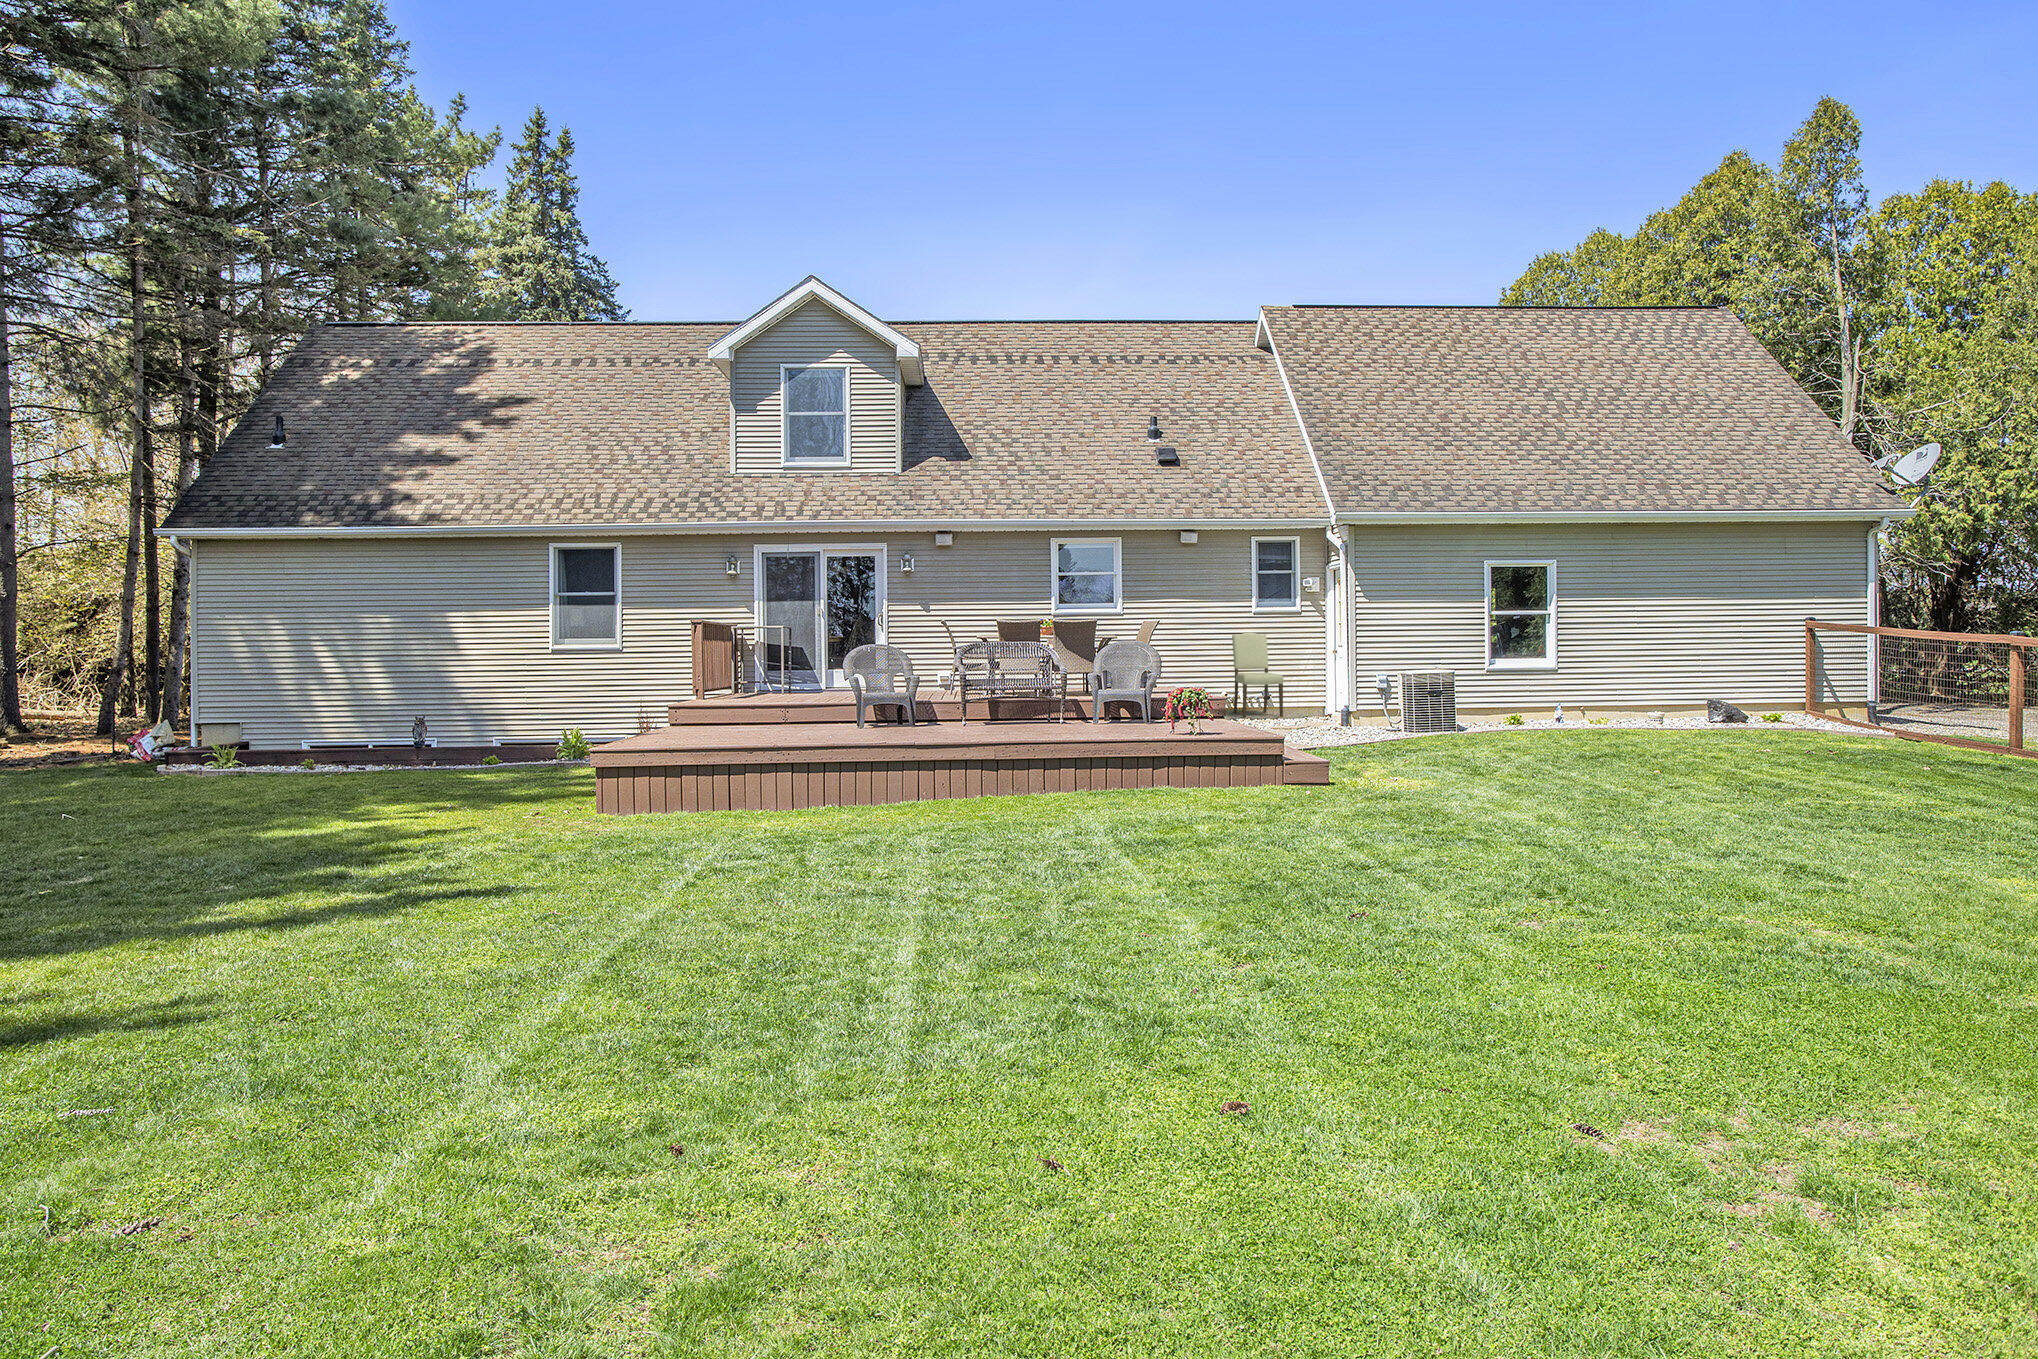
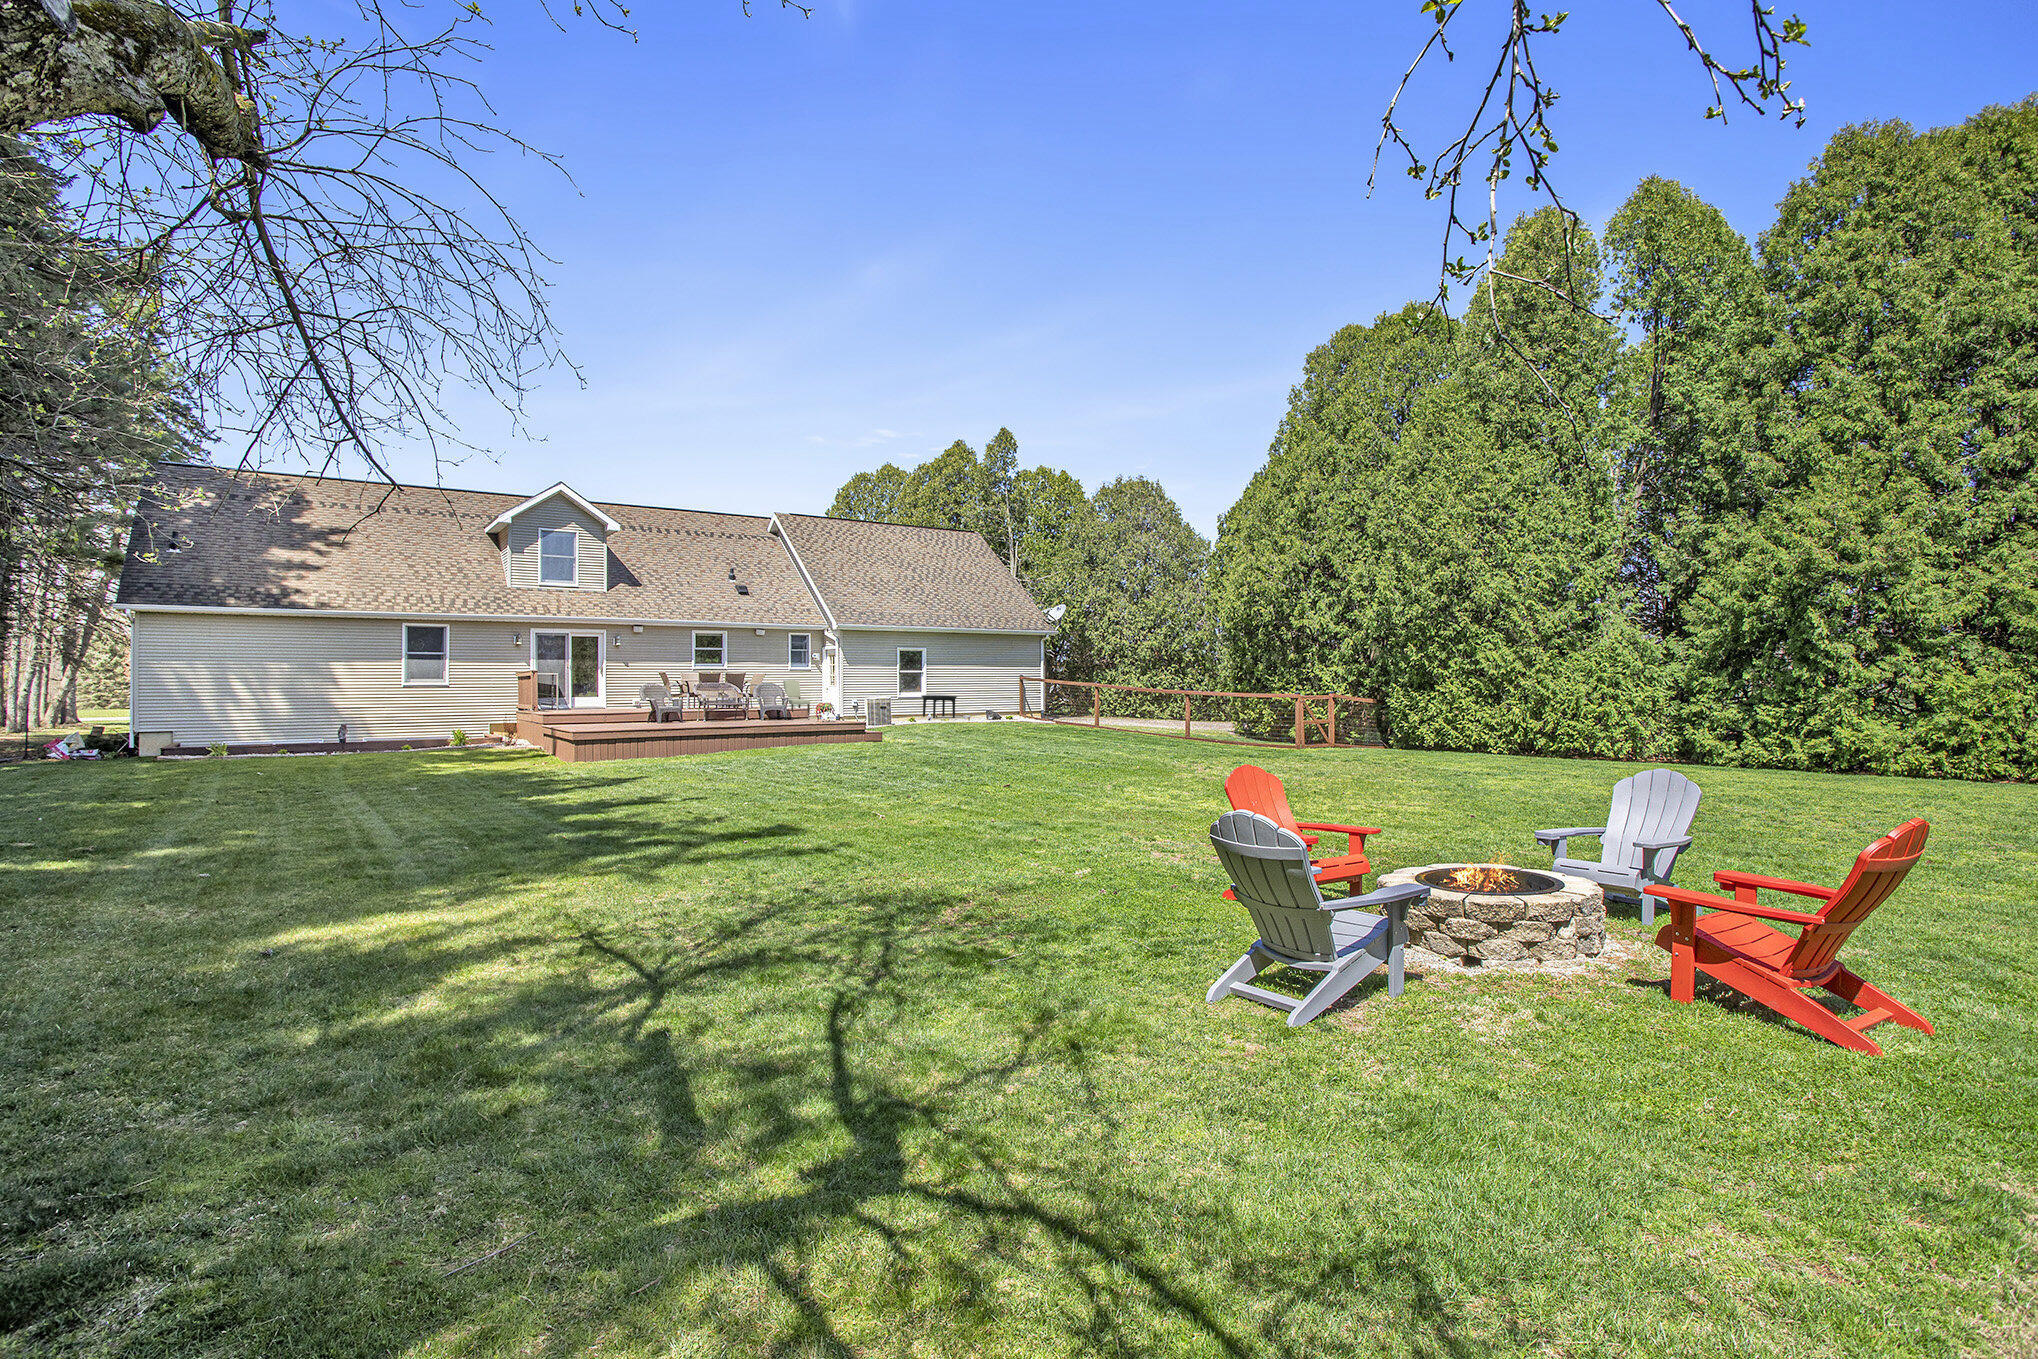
round table: none [1545,664,1638,718] -> present [922,695,957,718]

